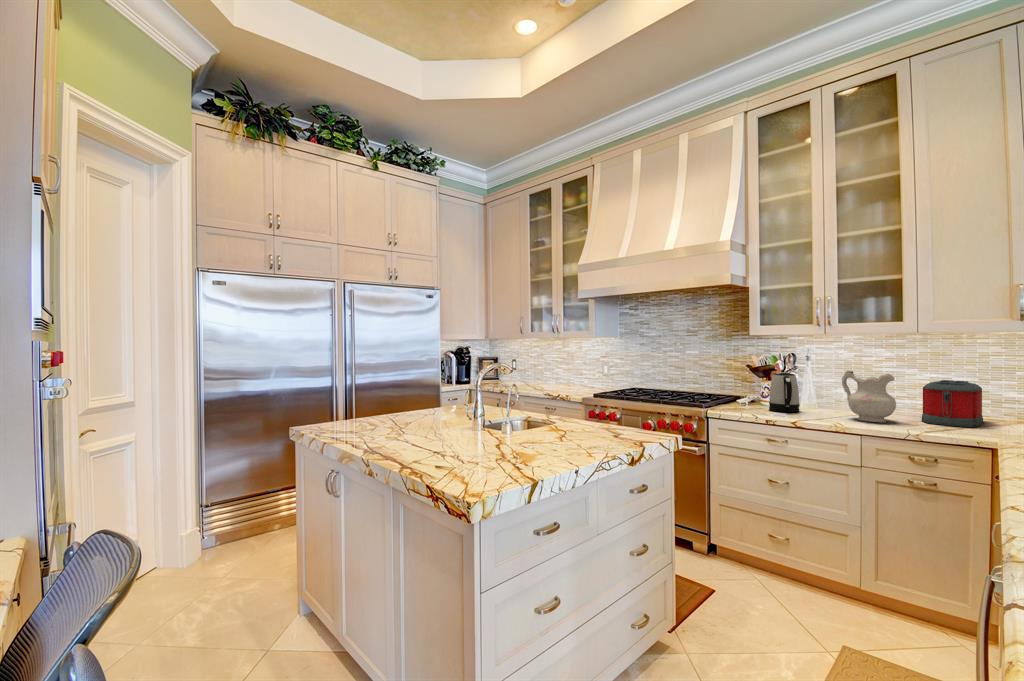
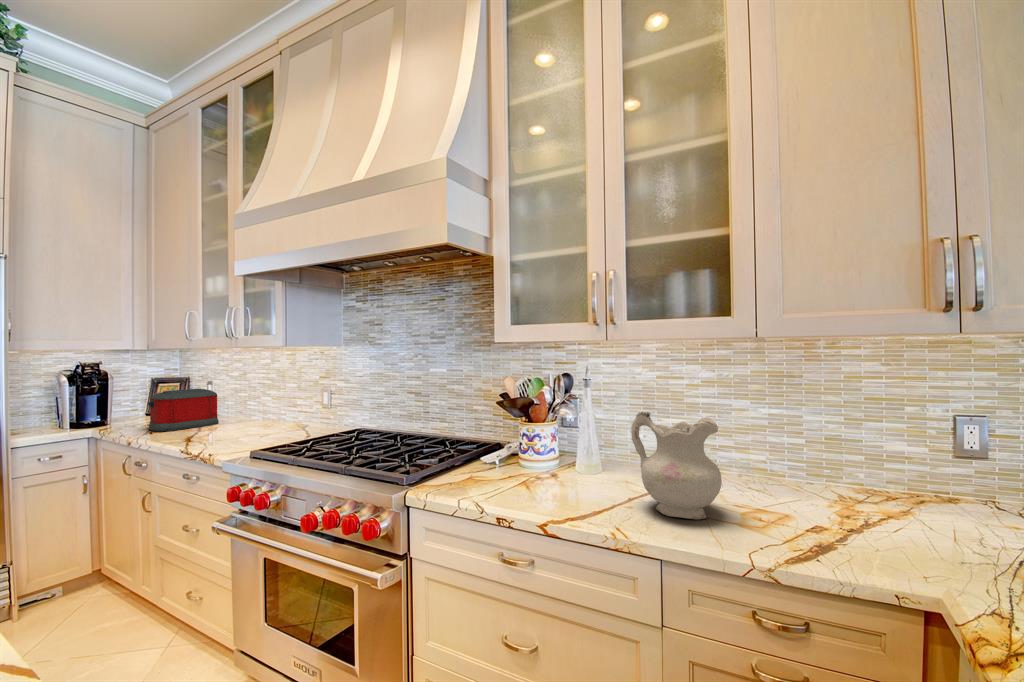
kettle: present [769,372,799,412] -> none [520,411,569,490]
toaster: present [921,380,983,427] -> present [148,389,219,432]

